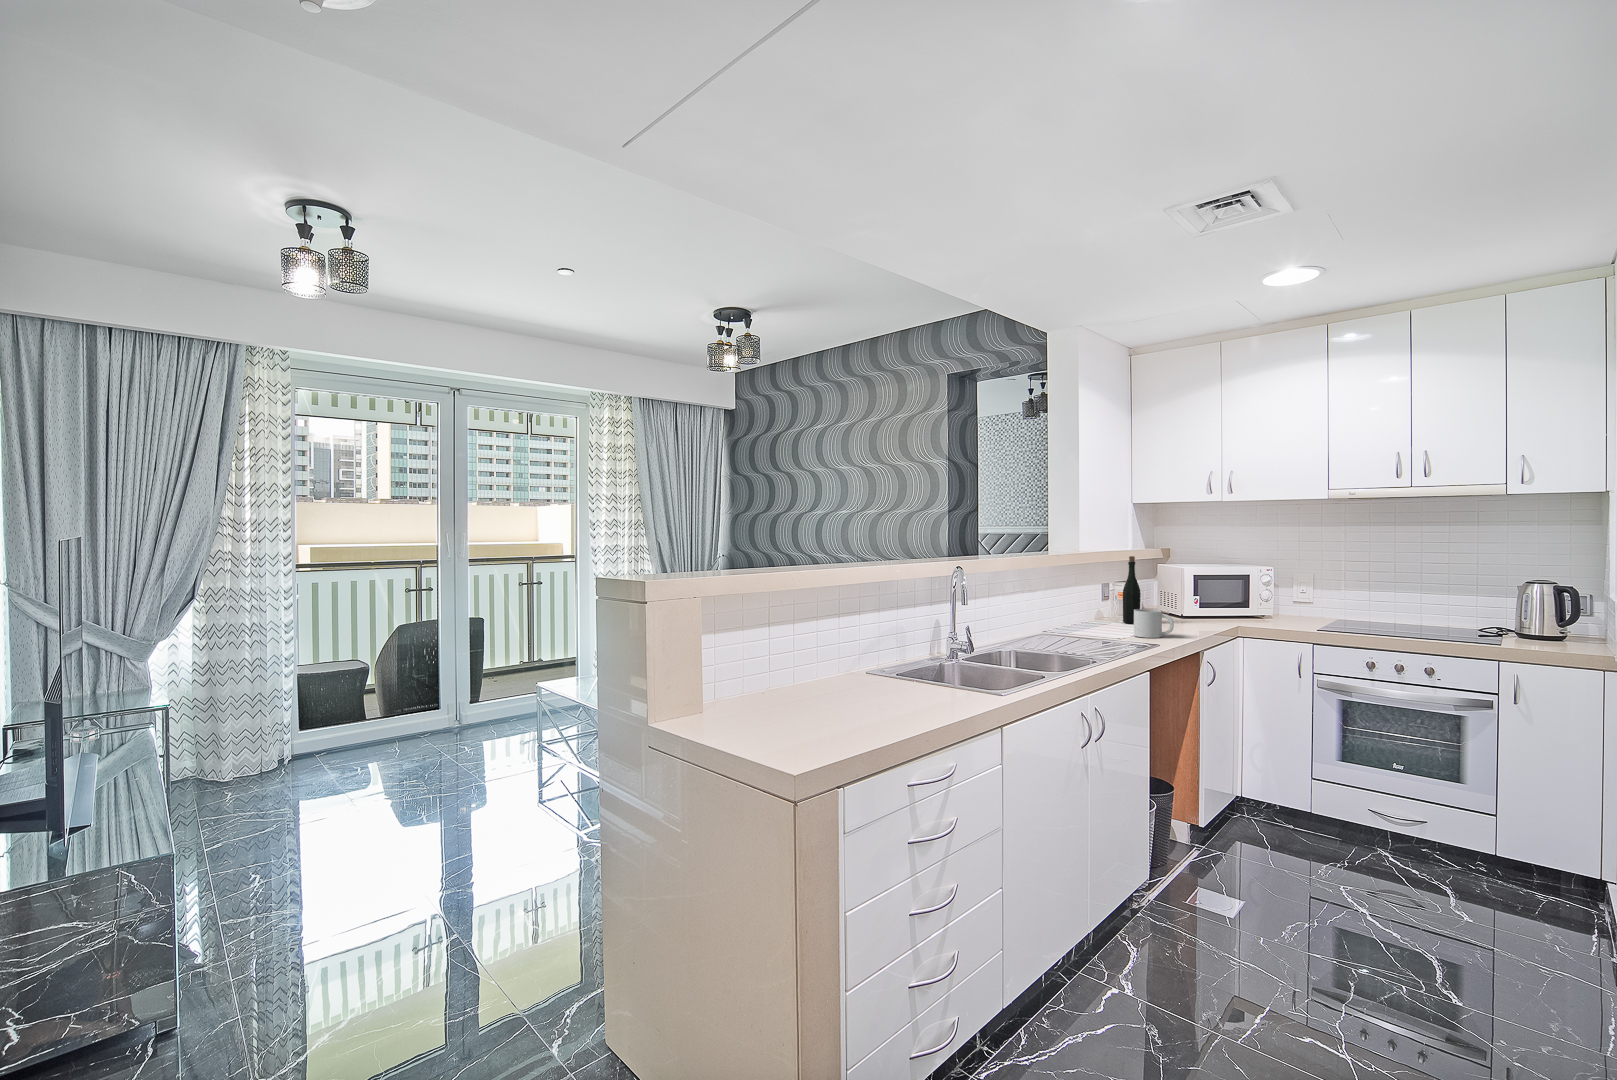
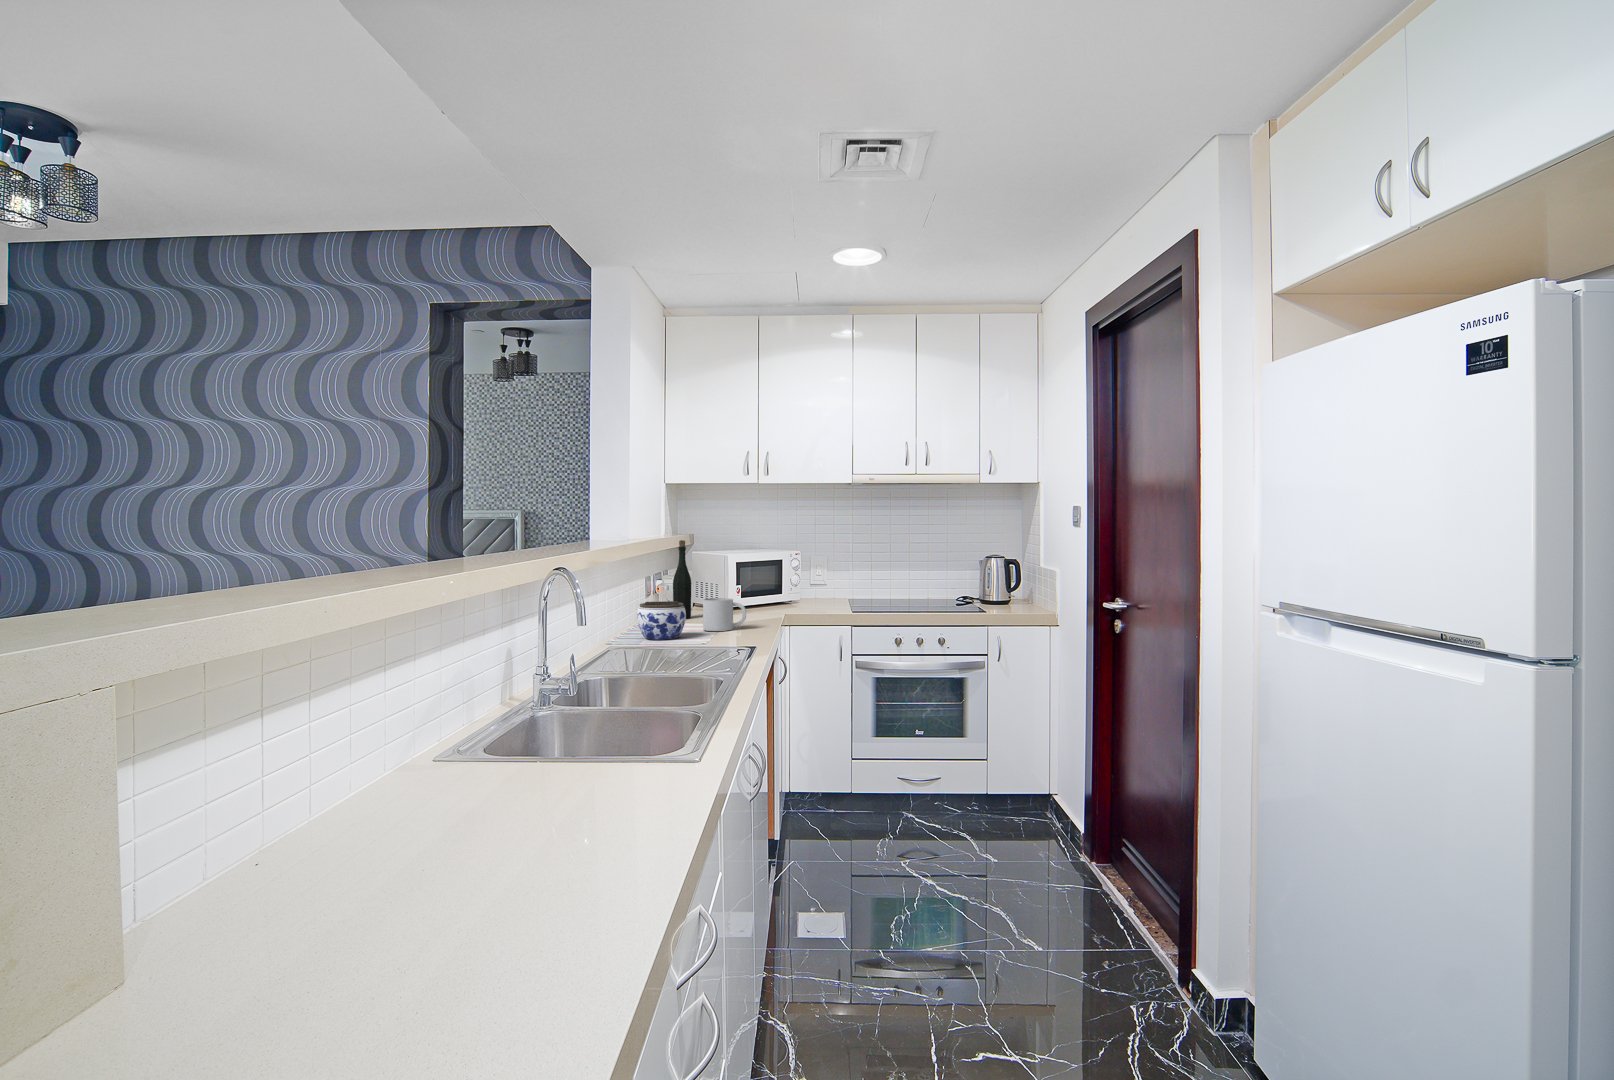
jar: none [1072,609,1113,640] -> present [637,601,686,640]

